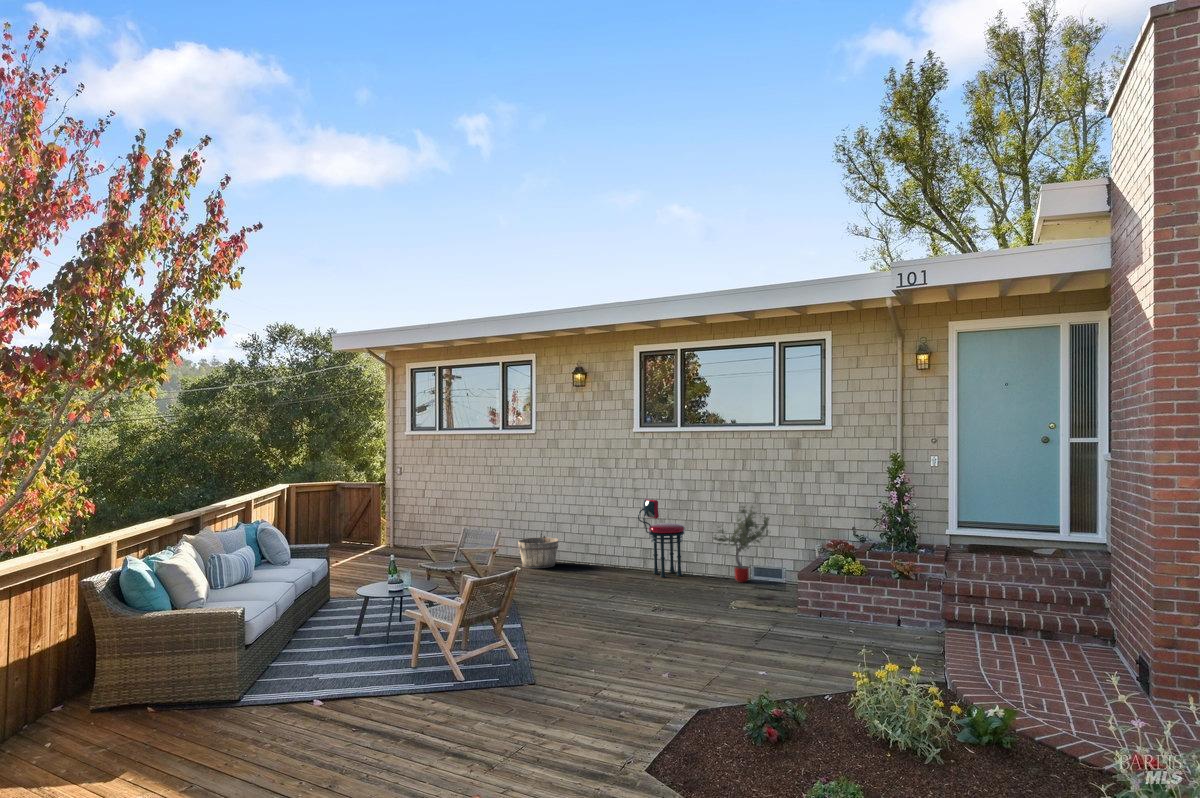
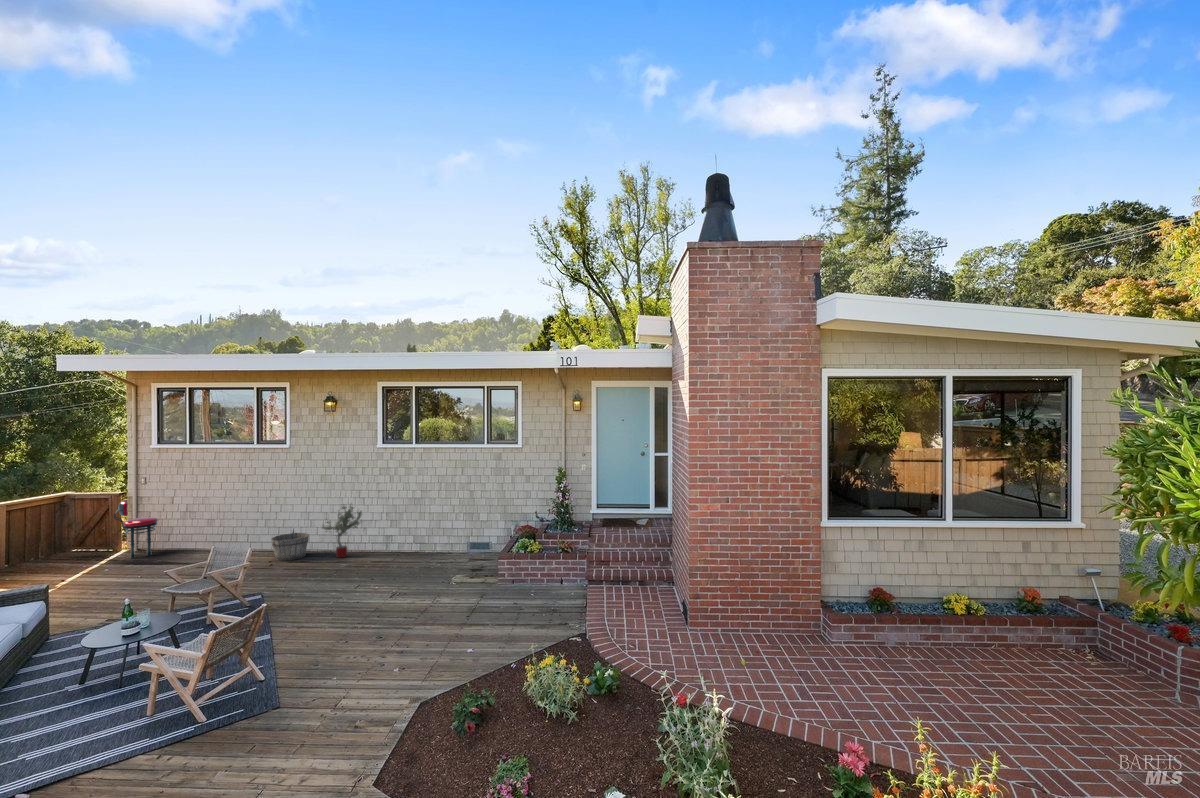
stool: present [638,498,685,578] -> present [114,500,158,559]
potted tree: present [714,506,769,583] -> present [323,504,362,558]

